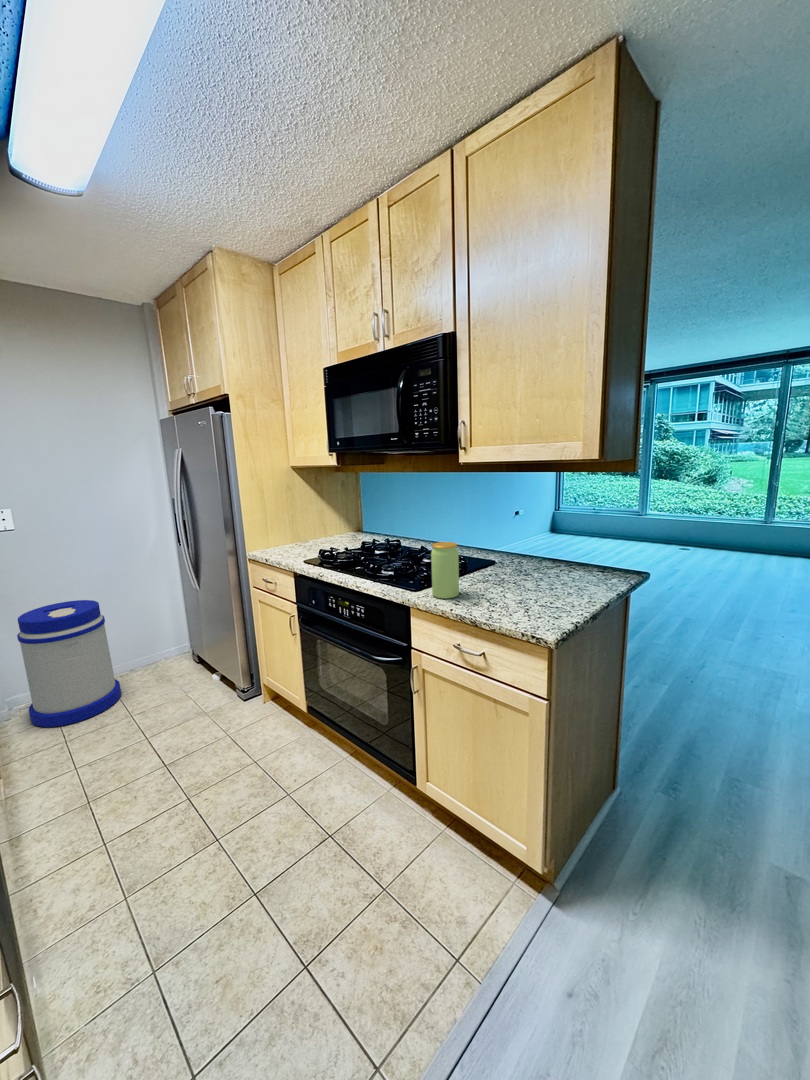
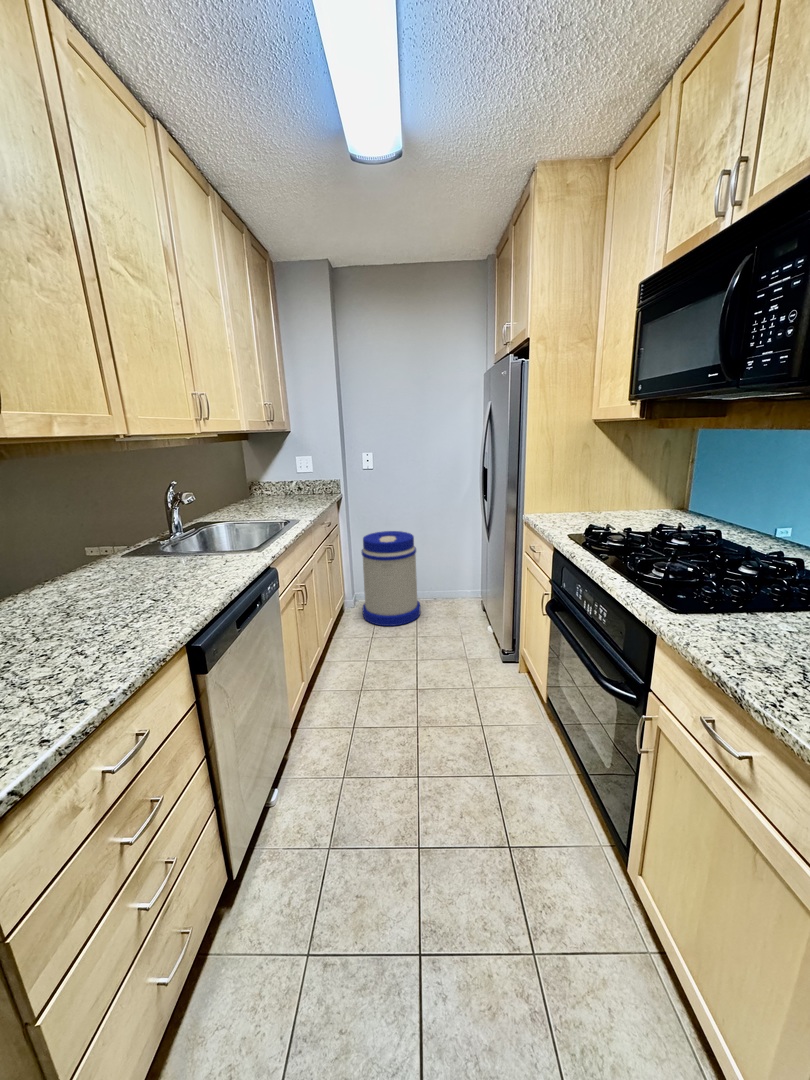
jar: present [431,542,459,598] -> none [697,547,764,643]

